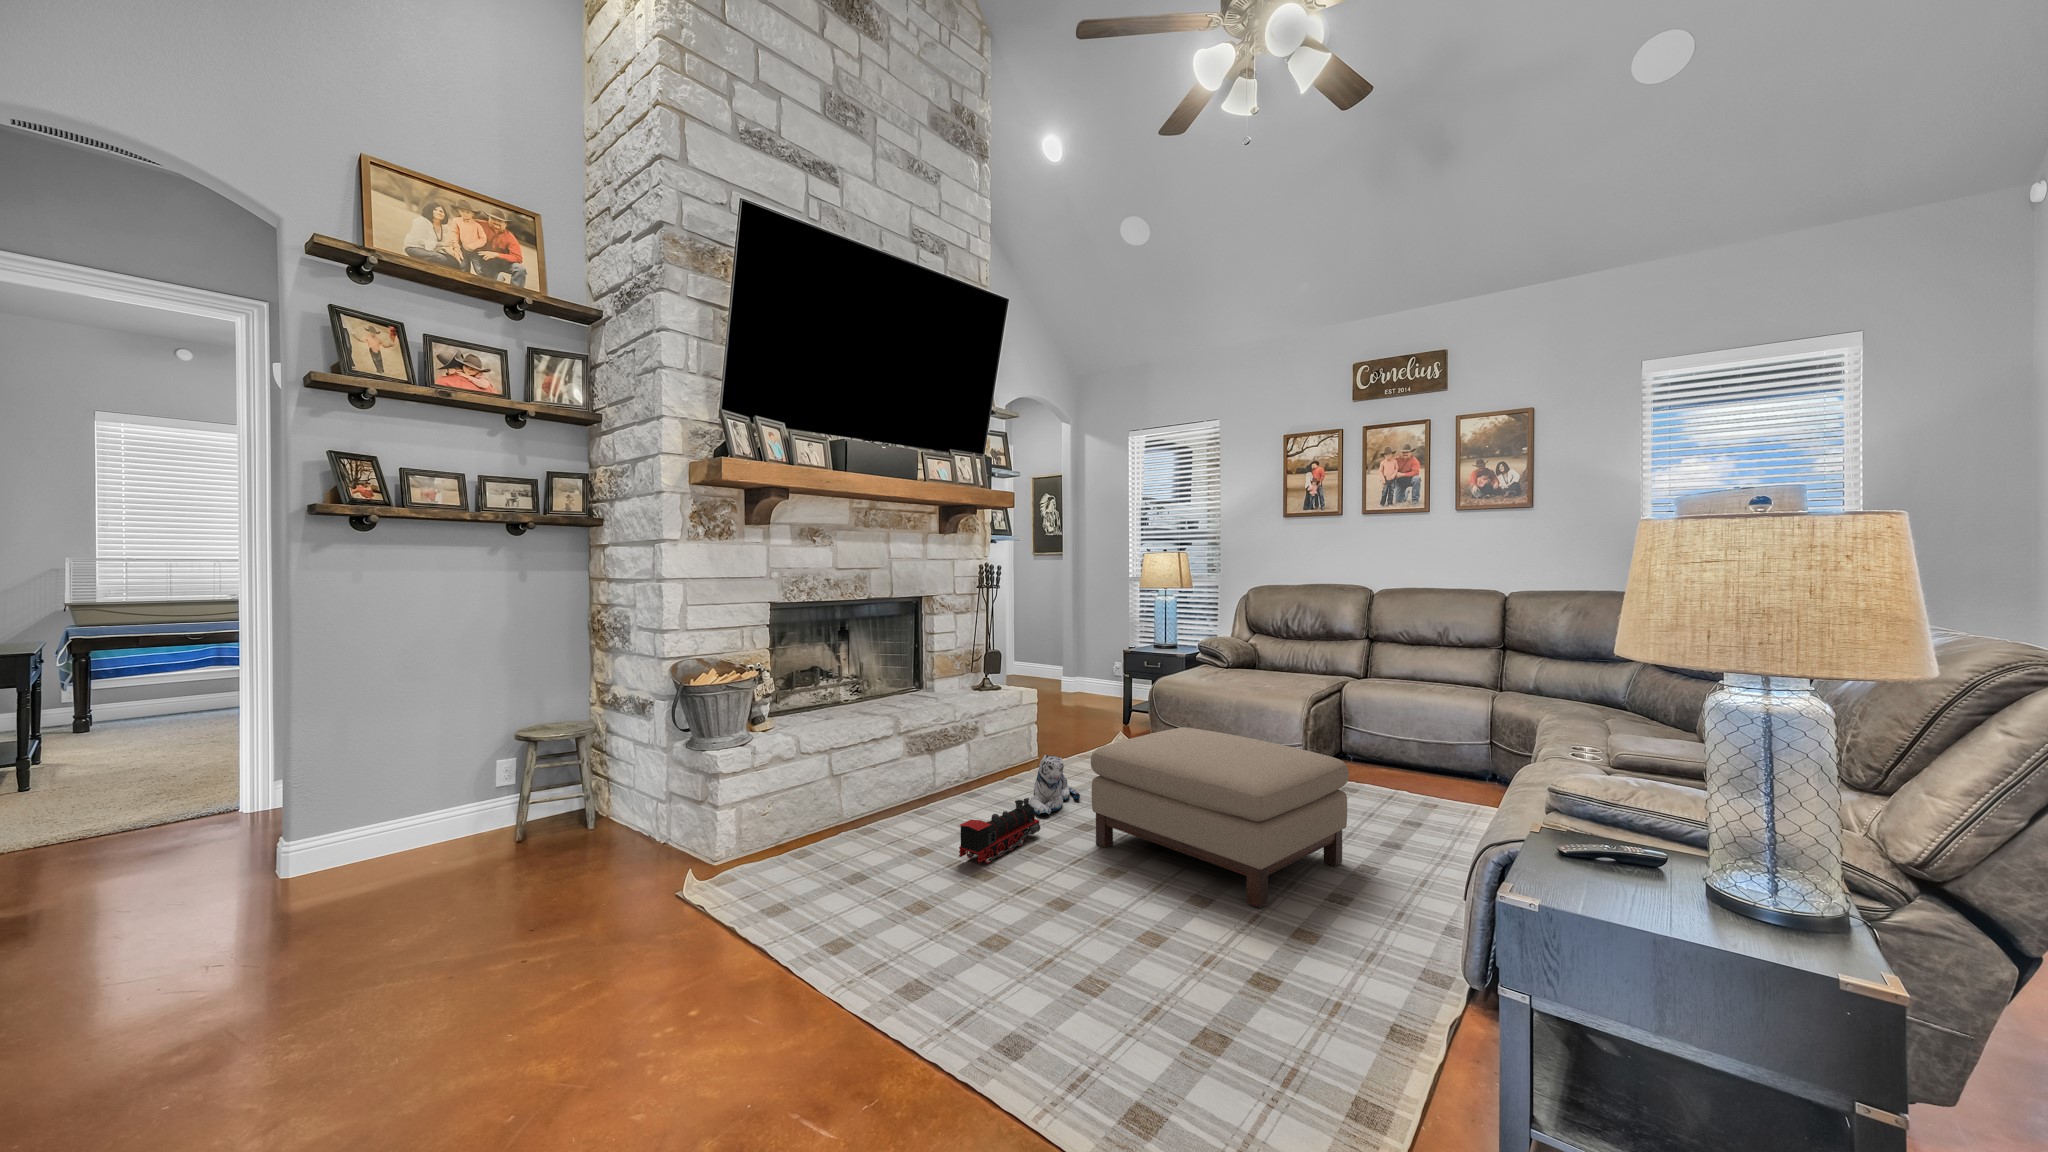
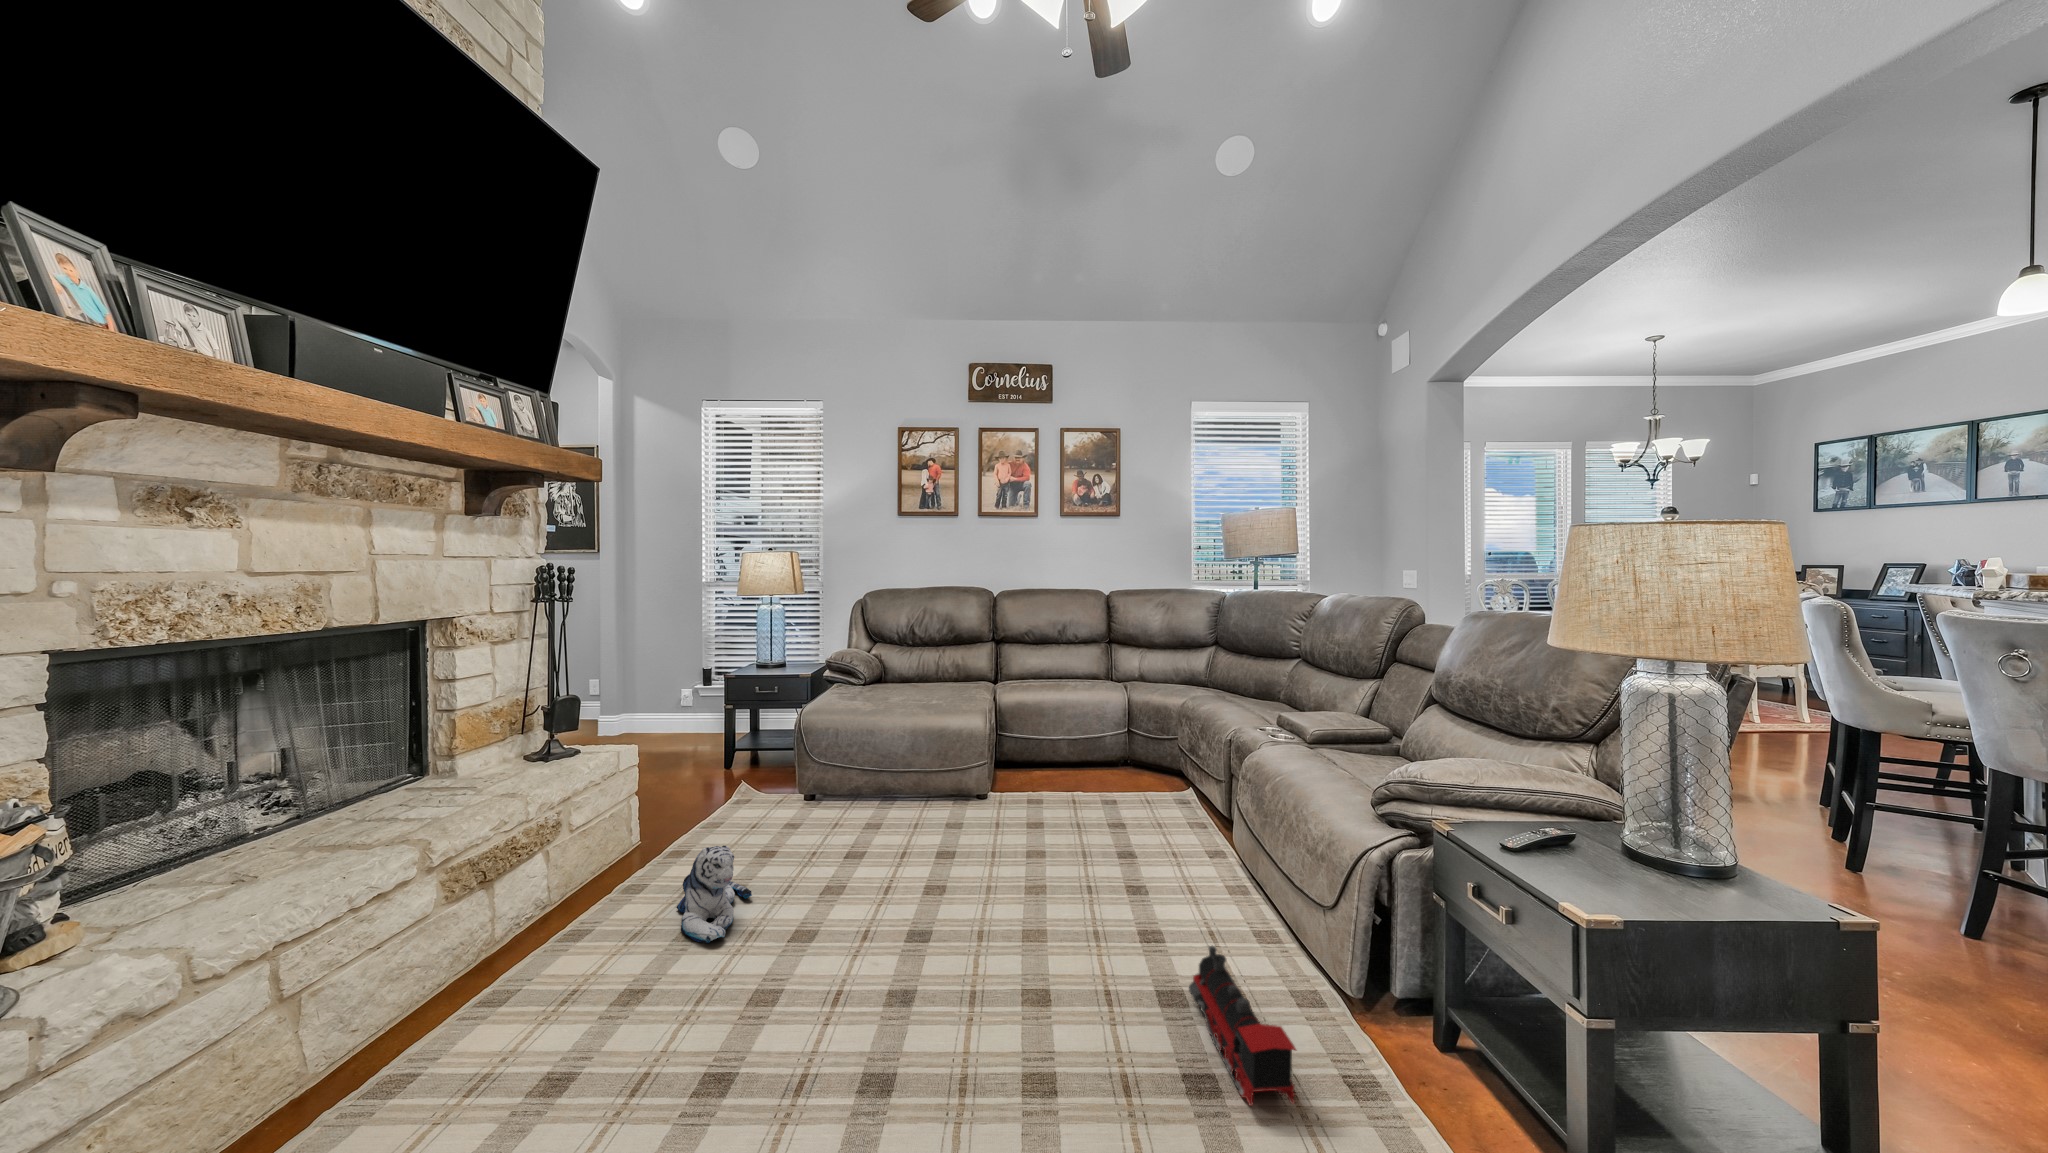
ottoman: present [1091,727,1349,908] -> none [815,775,1108,1000]
toy train: present [959,798,1040,863] -> present [1189,945,1296,1106]

